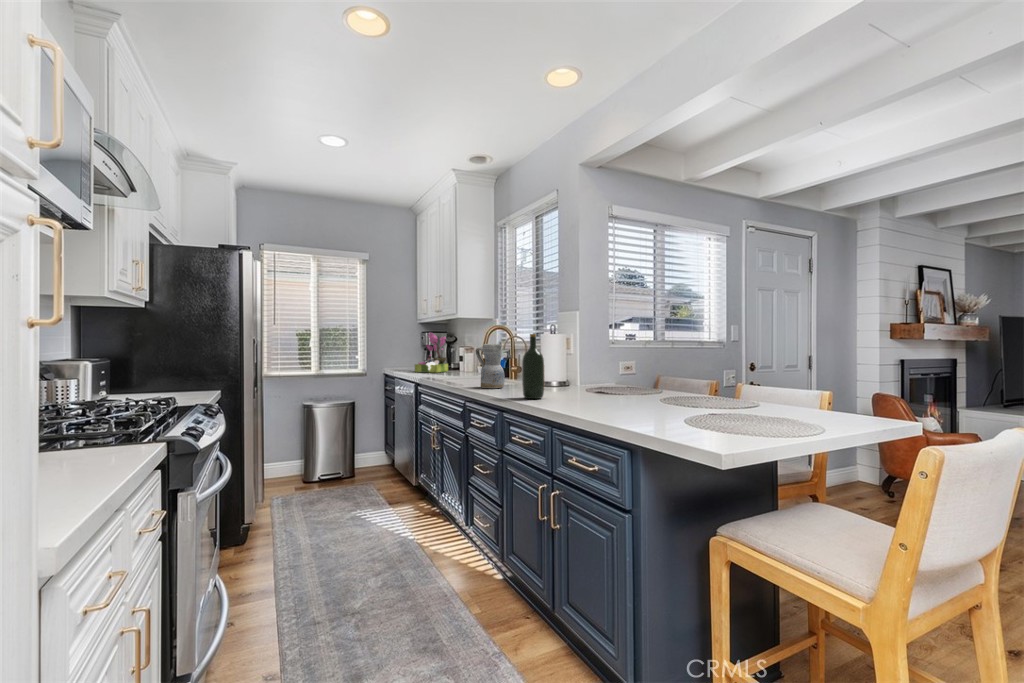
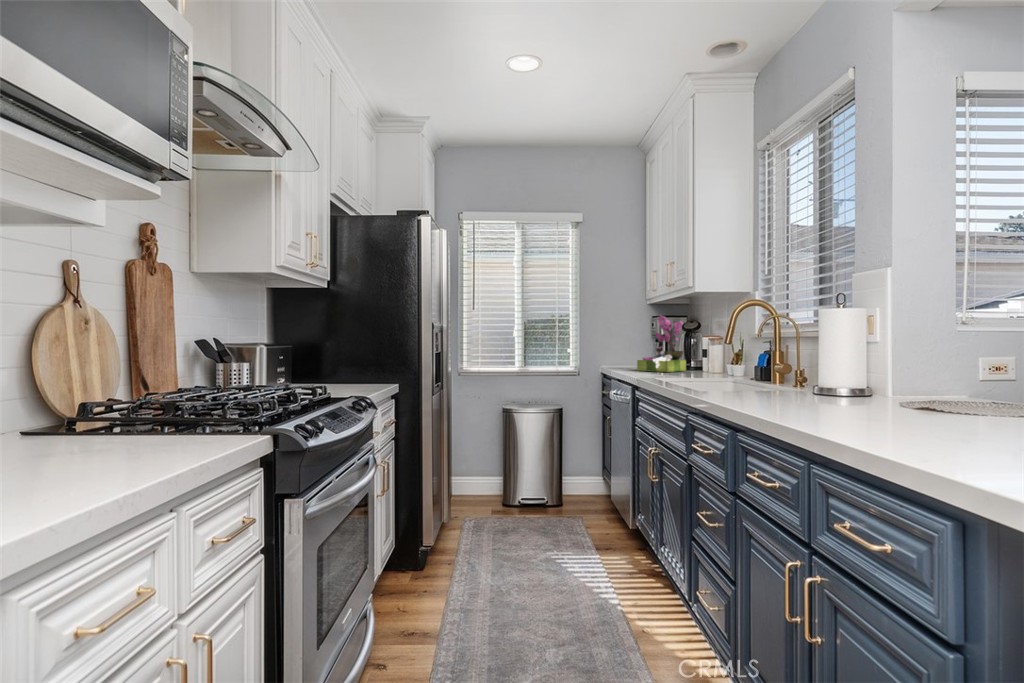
wine bottle: present [522,334,544,399] -> none [770,308,810,415]
ceramic pitcher: present [476,344,505,388] -> none [707,328,754,396]

